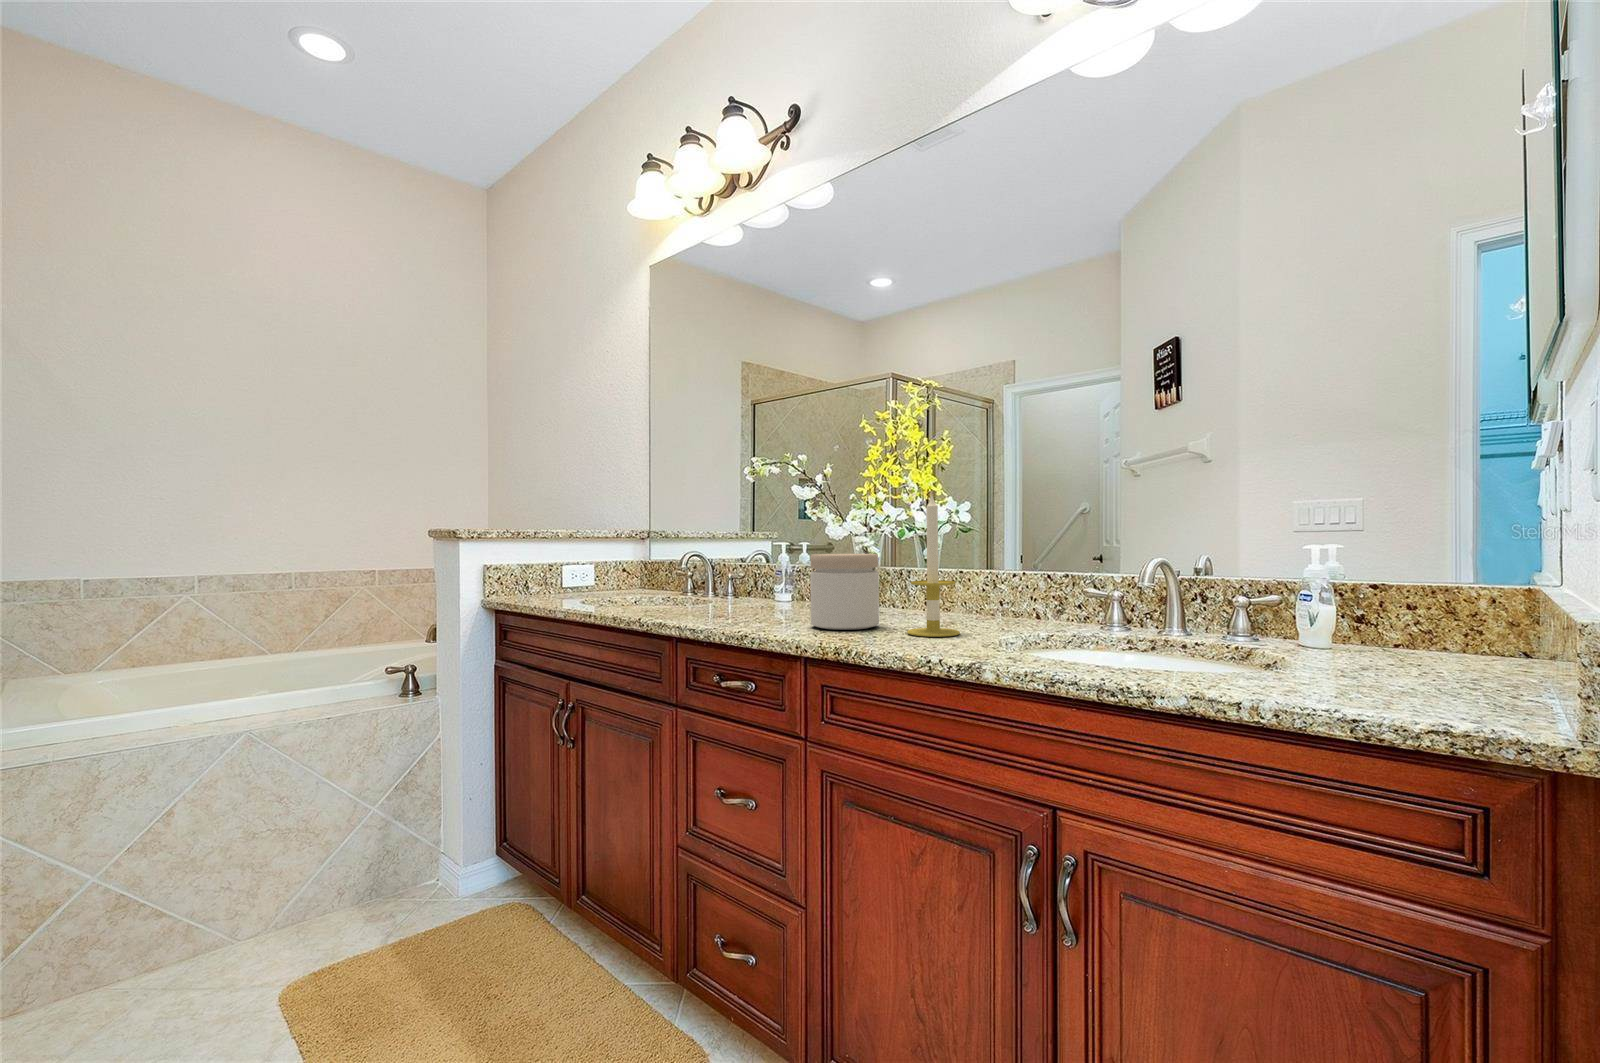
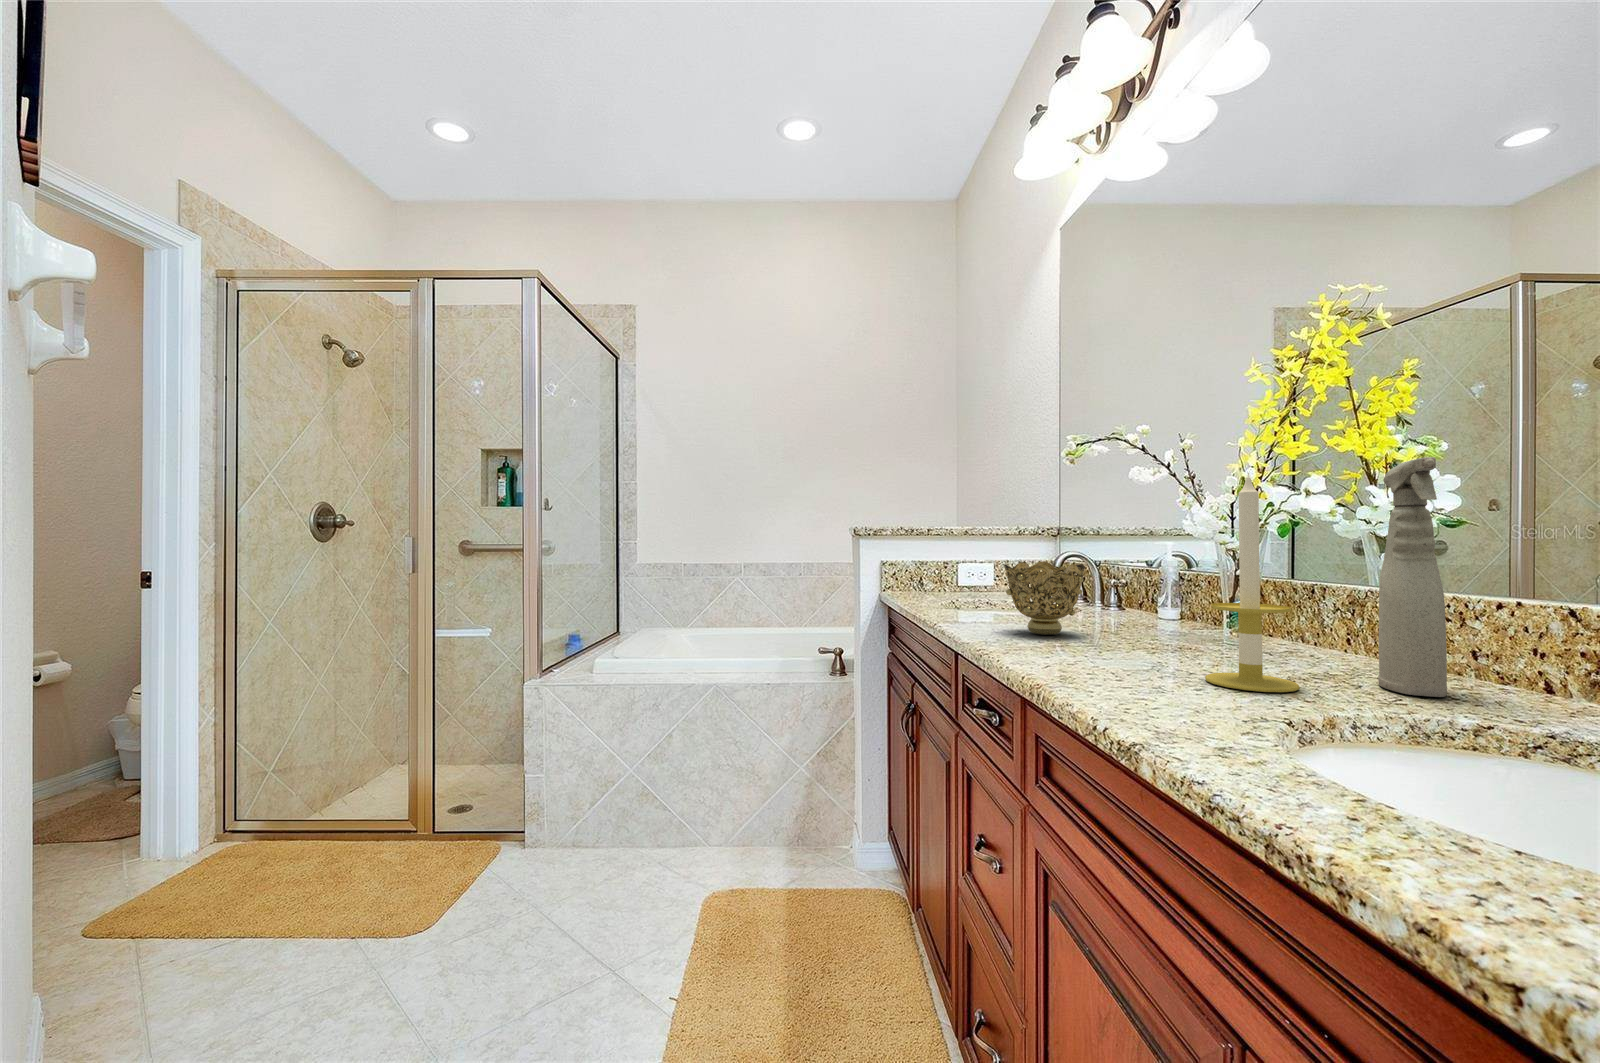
spray bottle: none [976,489,1012,628] -> present [1378,457,1448,697]
jar: present [810,554,879,630] -> none [1100,560,1202,662]
decorative bowl: none [703,558,771,622] -> present [1005,561,1085,635]

